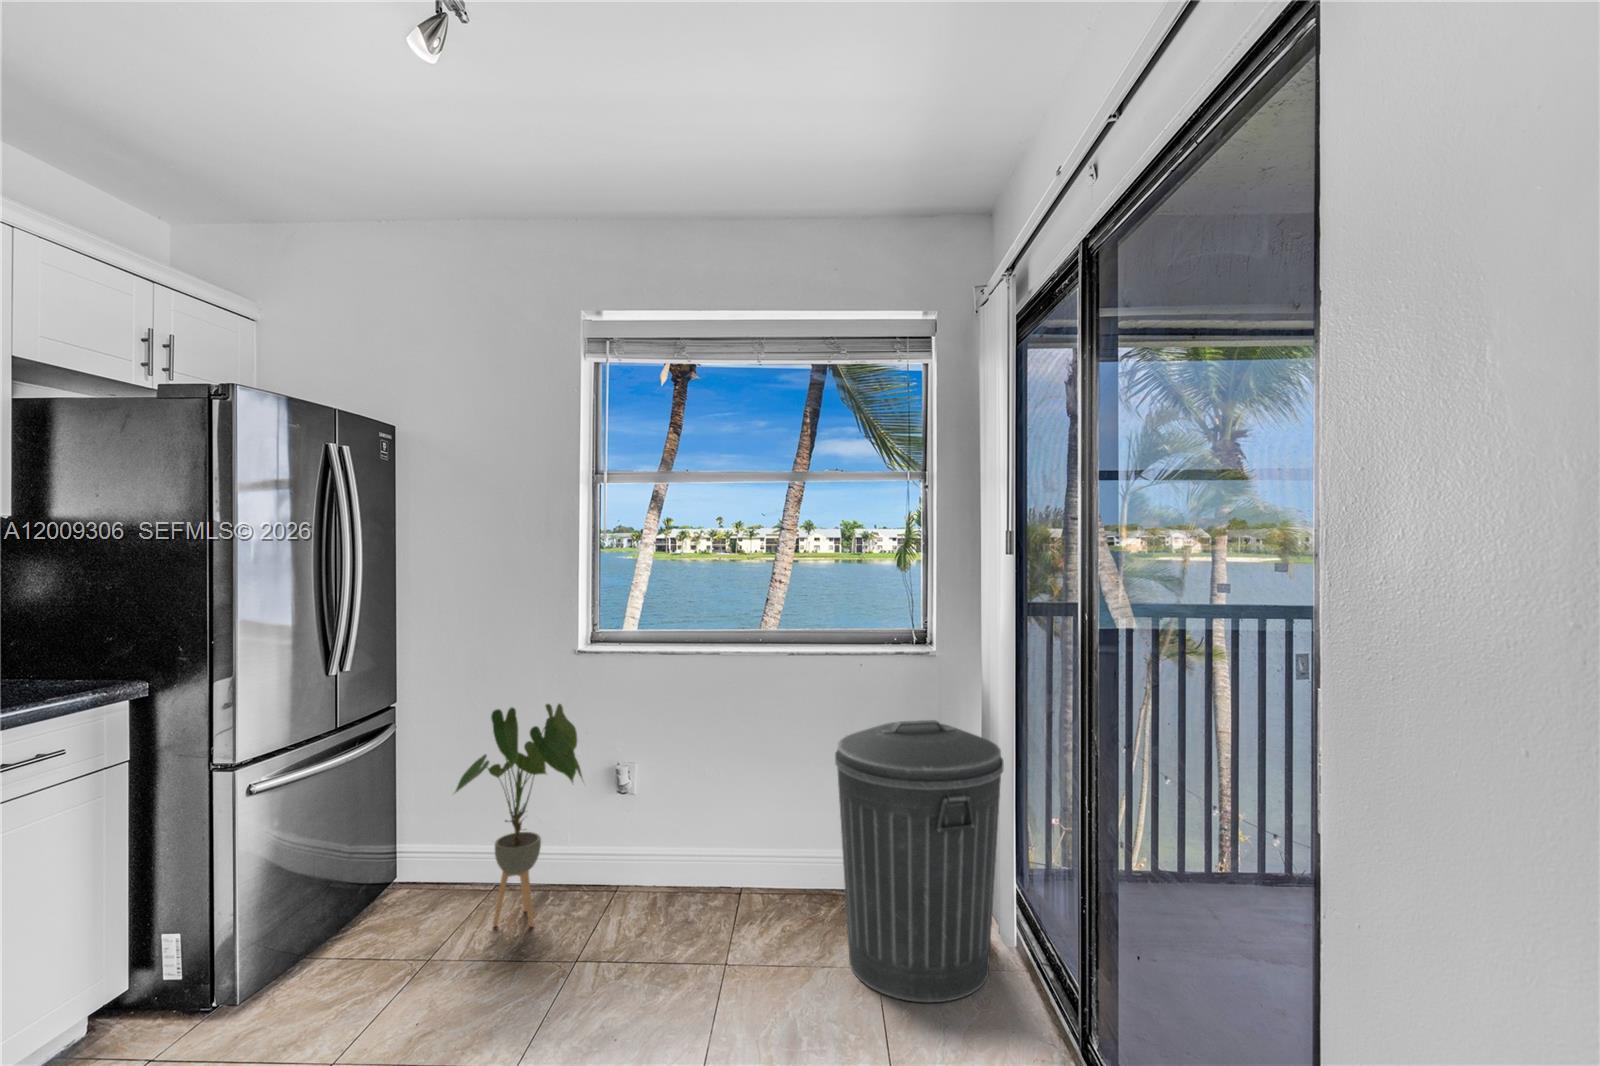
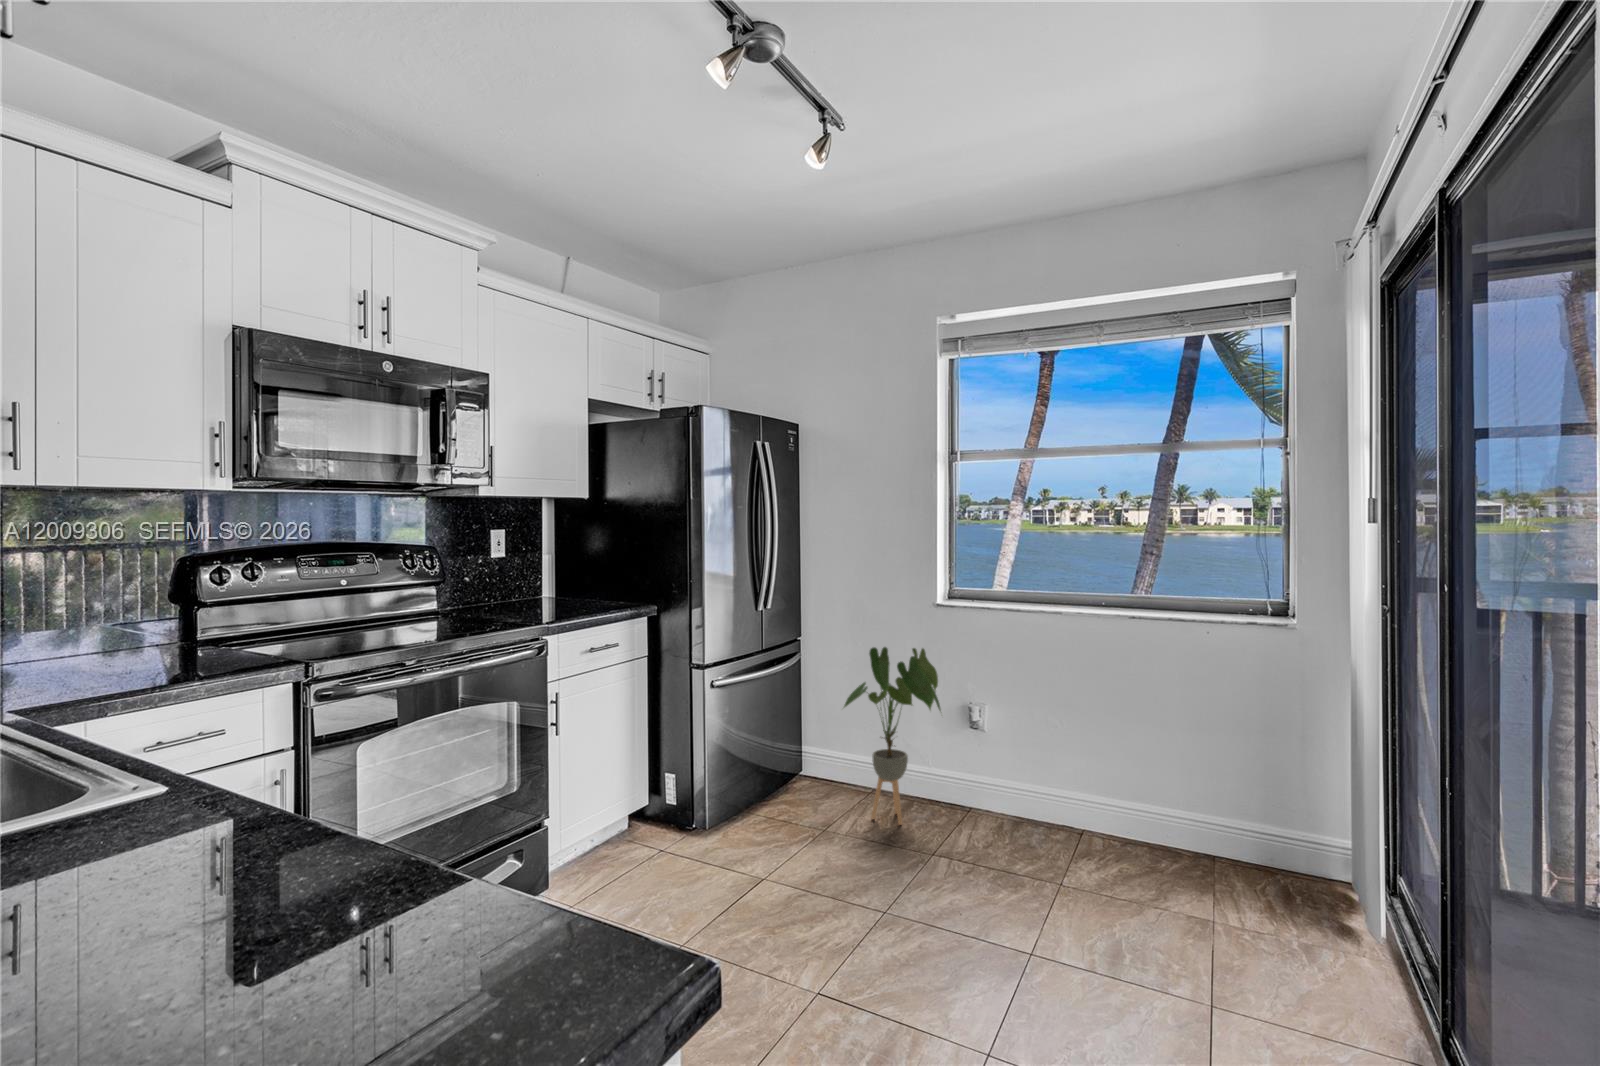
trash can: present [835,720,1004,1002] -> none [1167,684,1359,960]

